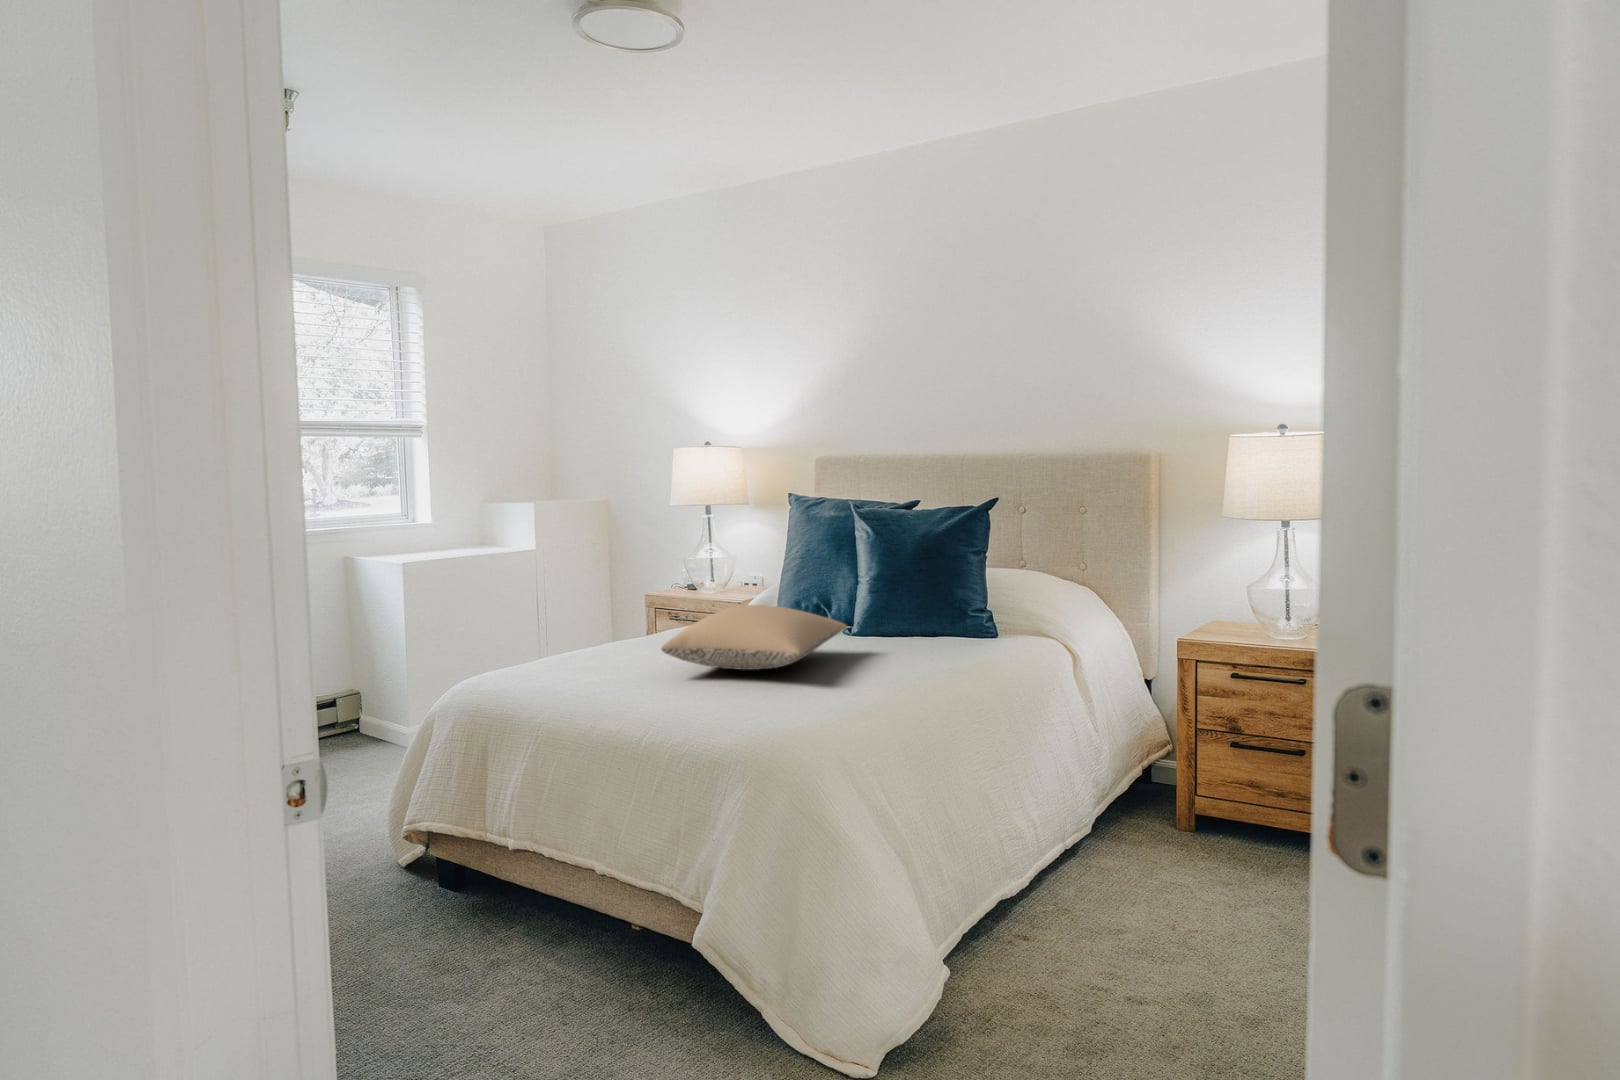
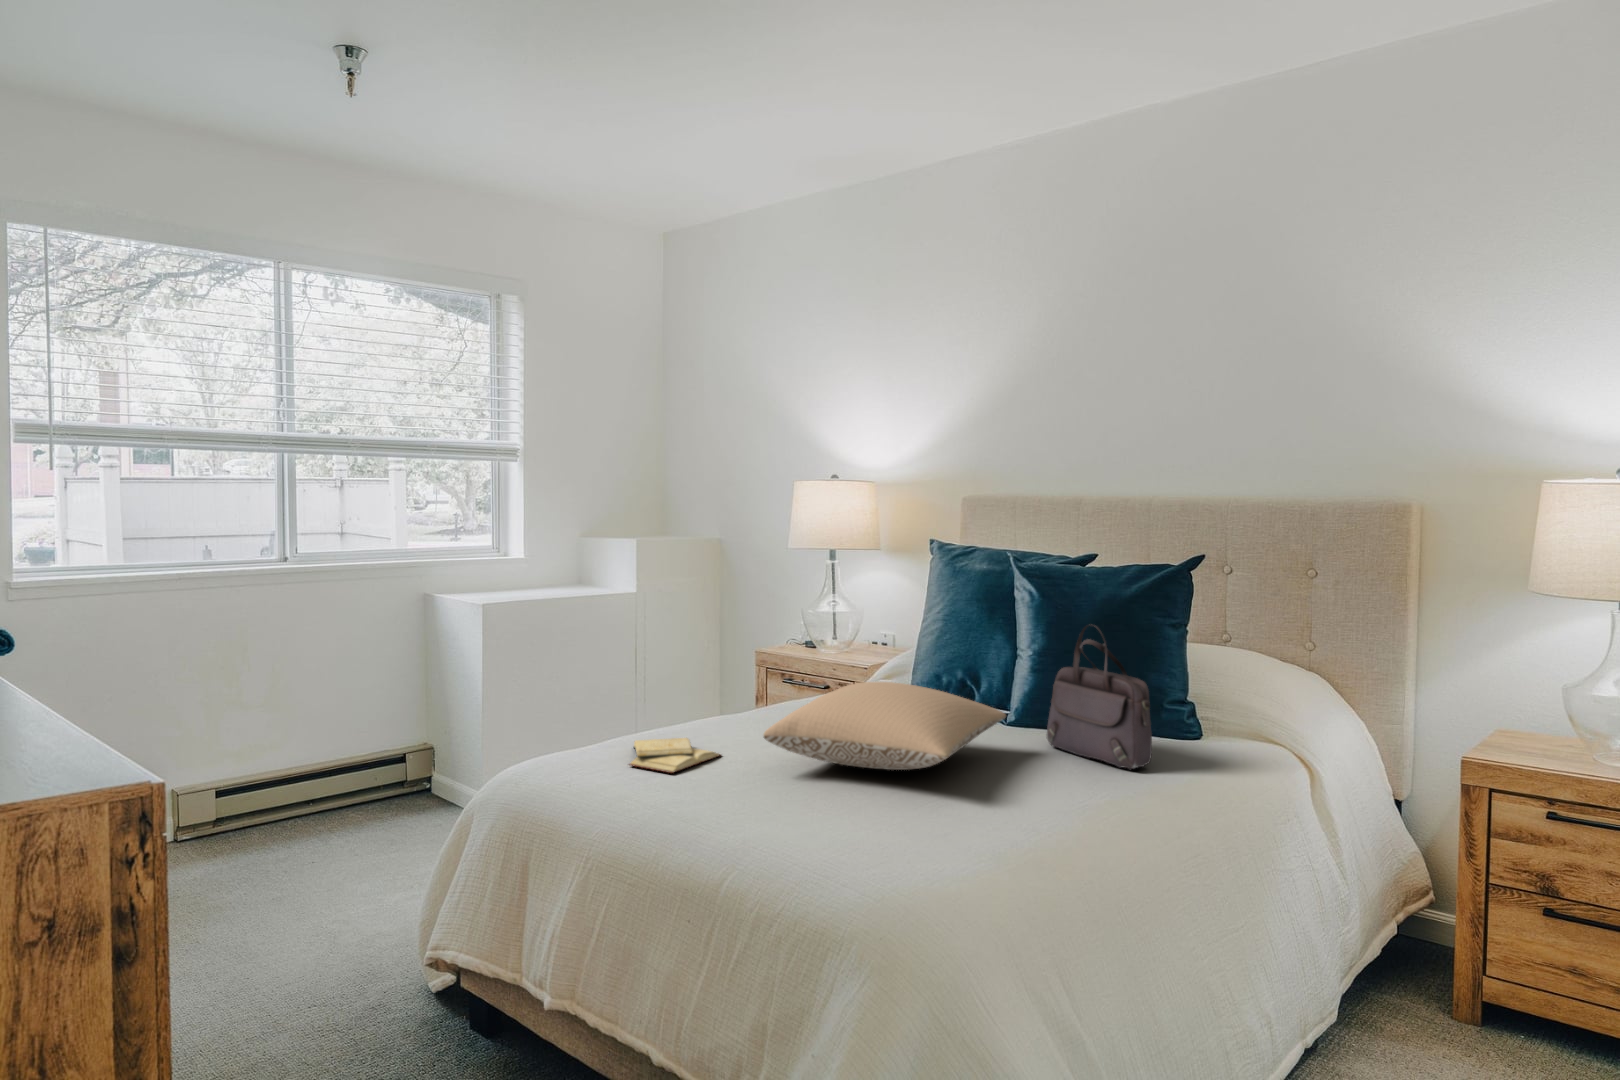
handbag: none [879,554,954,660] -> present [1047,626,1152,769]
diary: none [555,657,628,682] -> present [629,738,721,773]

